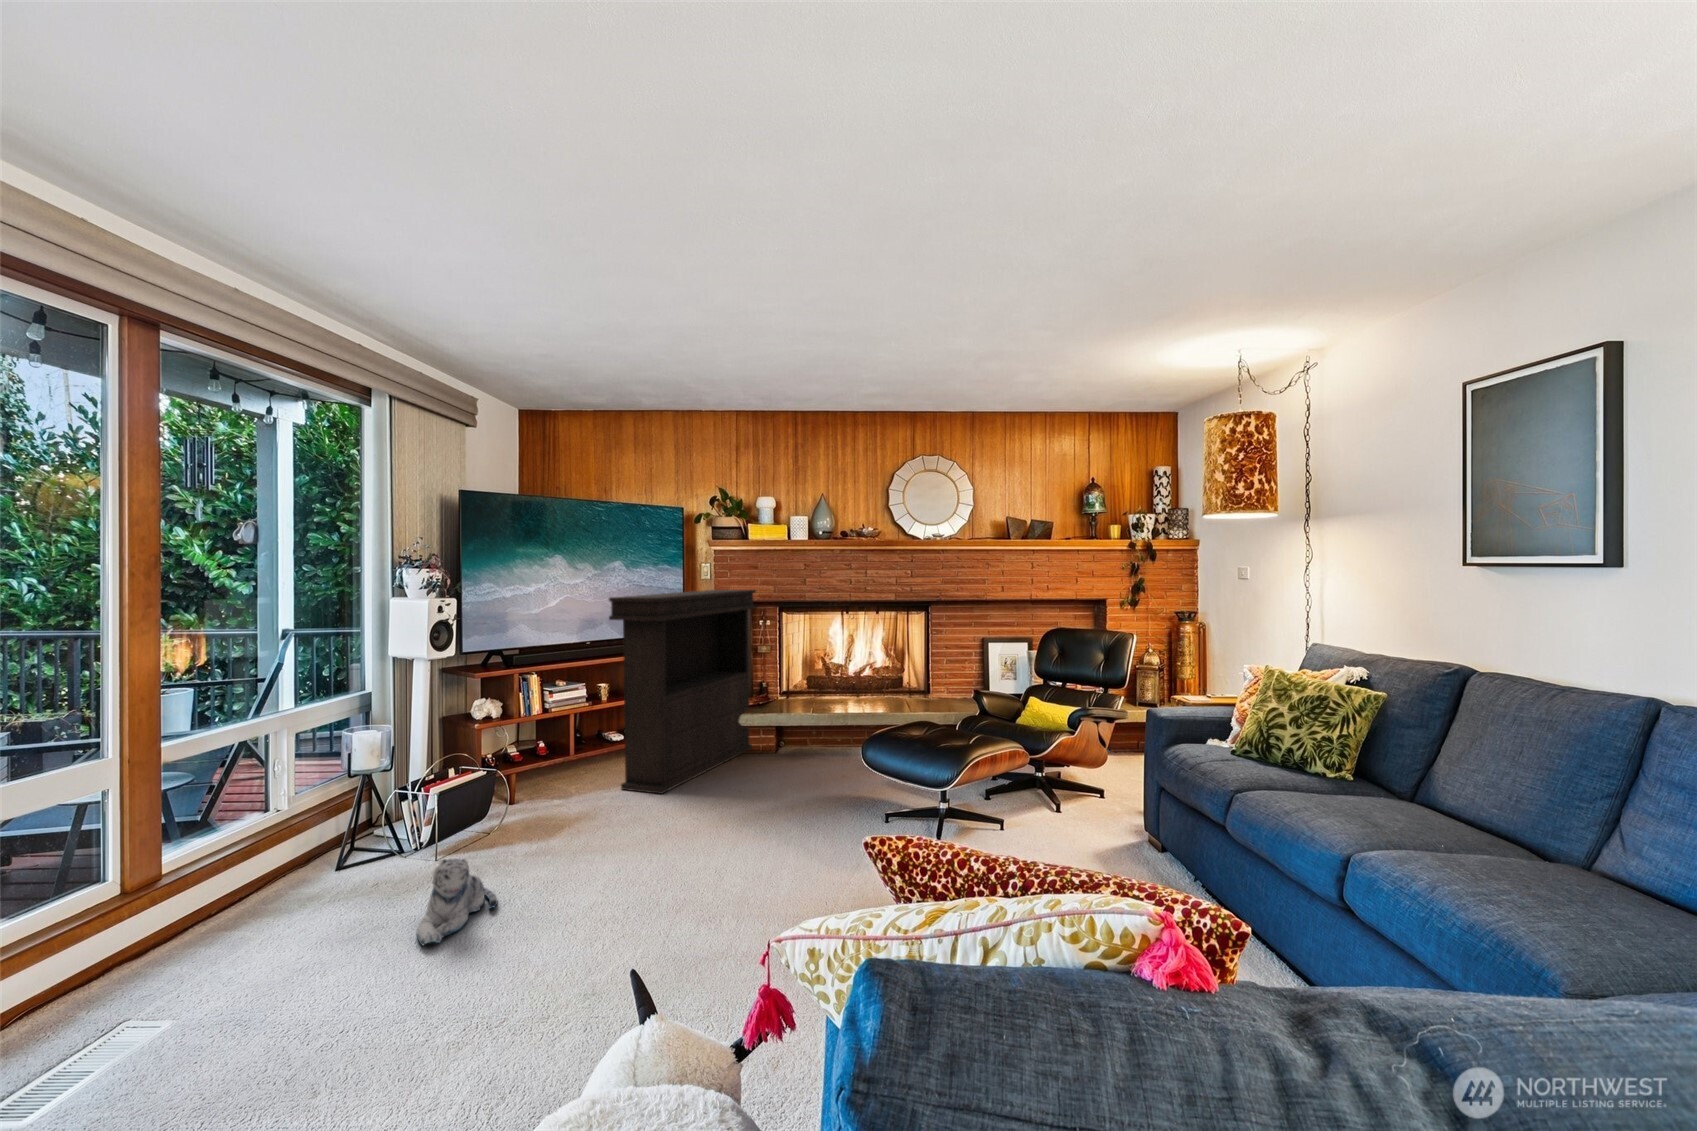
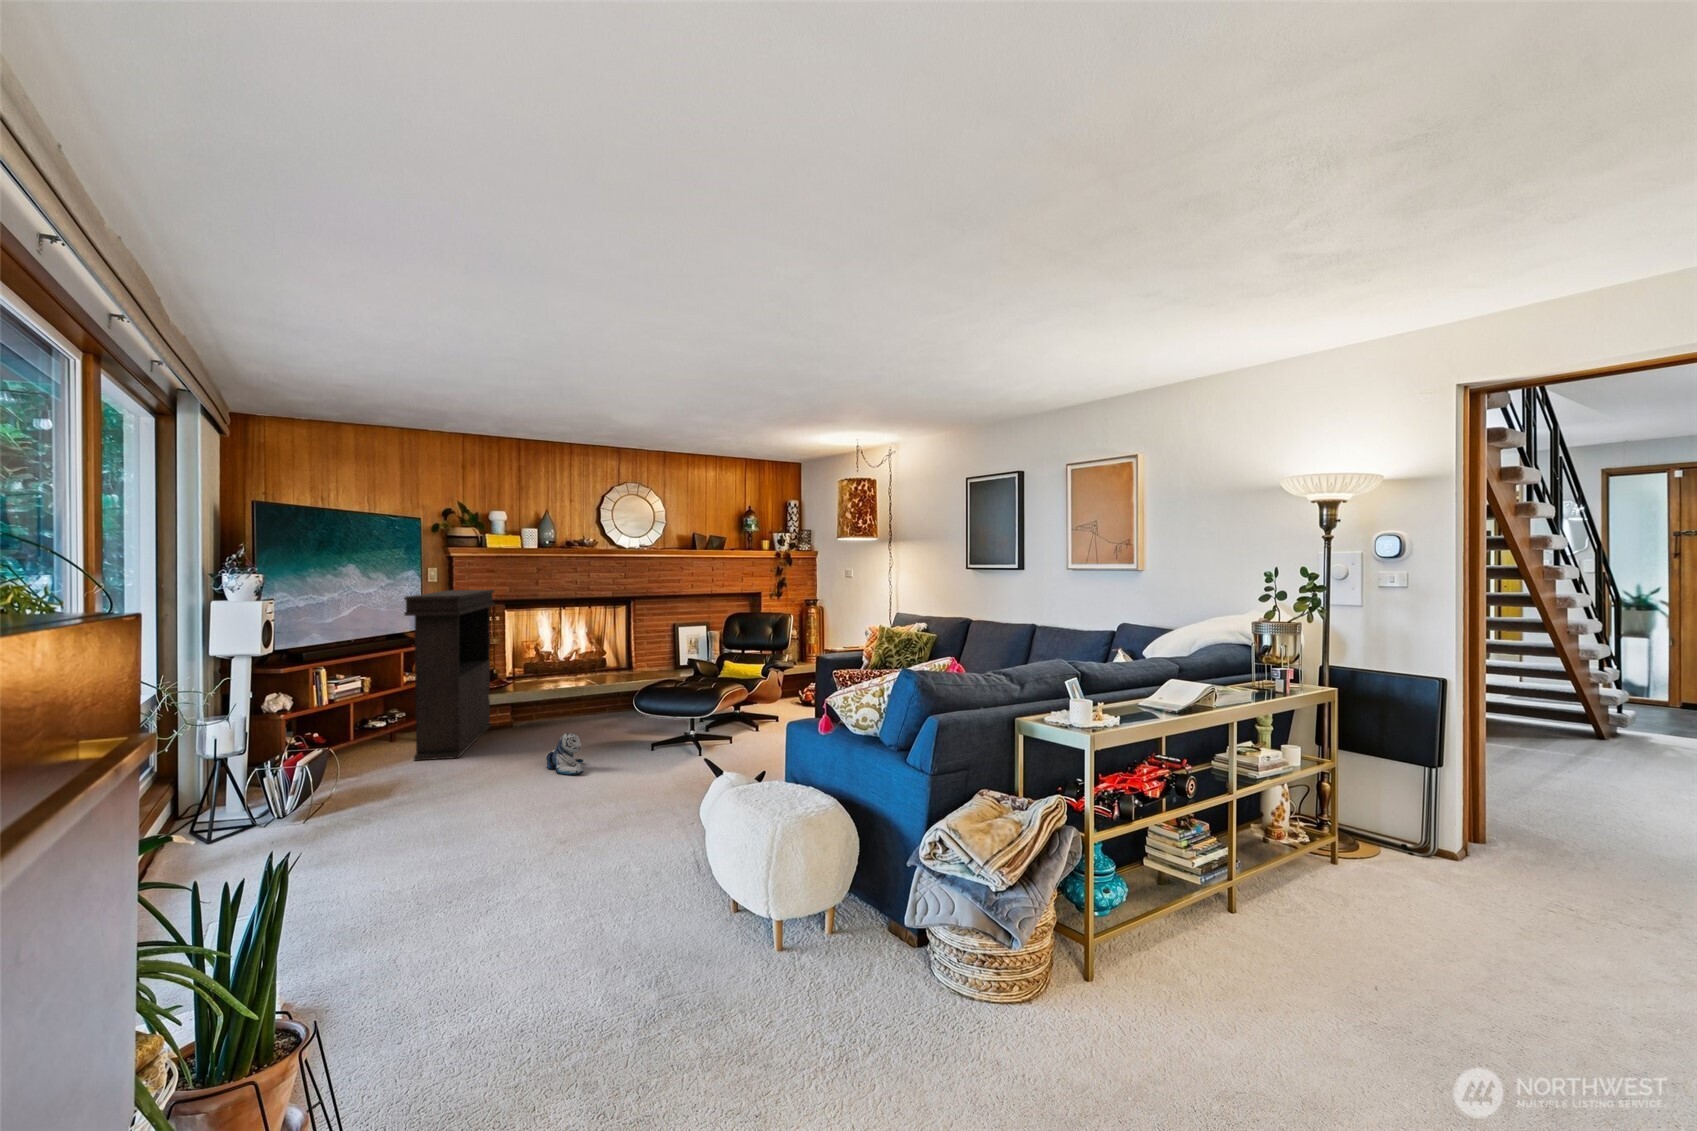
plush toy: present [417,859,498,945] -> present [547,733,583,775]

